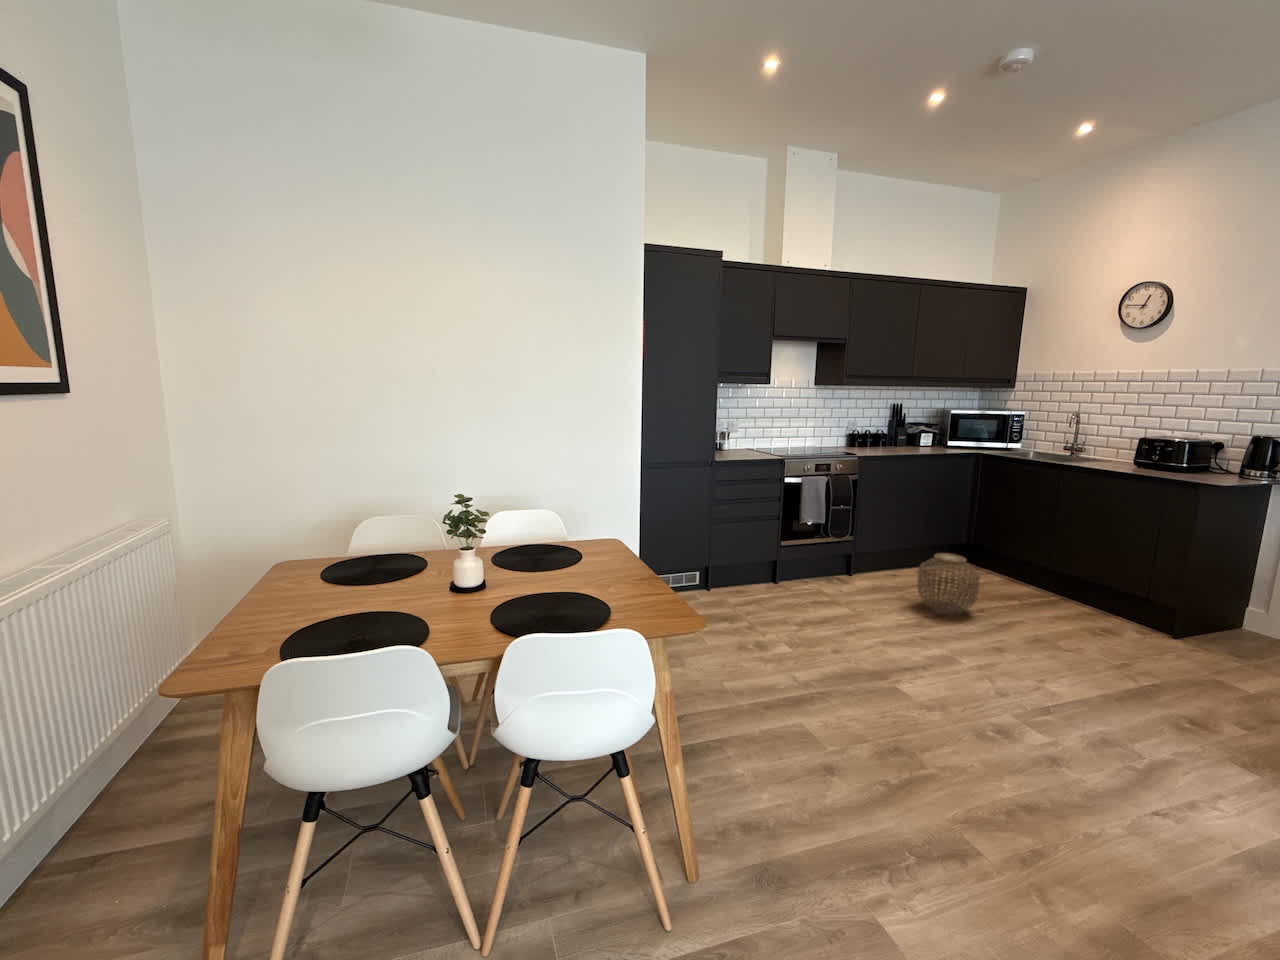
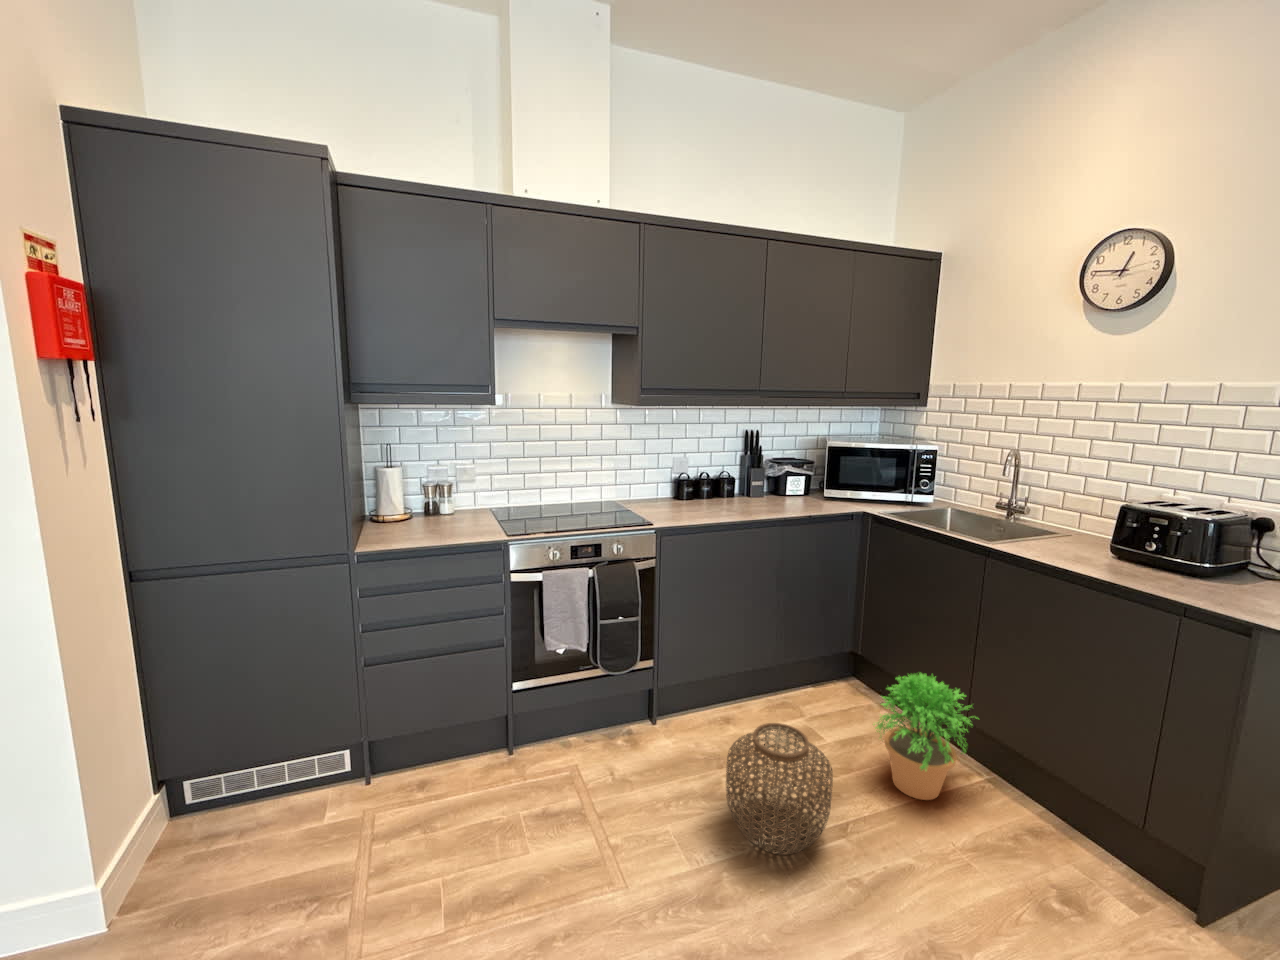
potted plant: none [993,533,1057,603] -> present [876,673,970,800]

